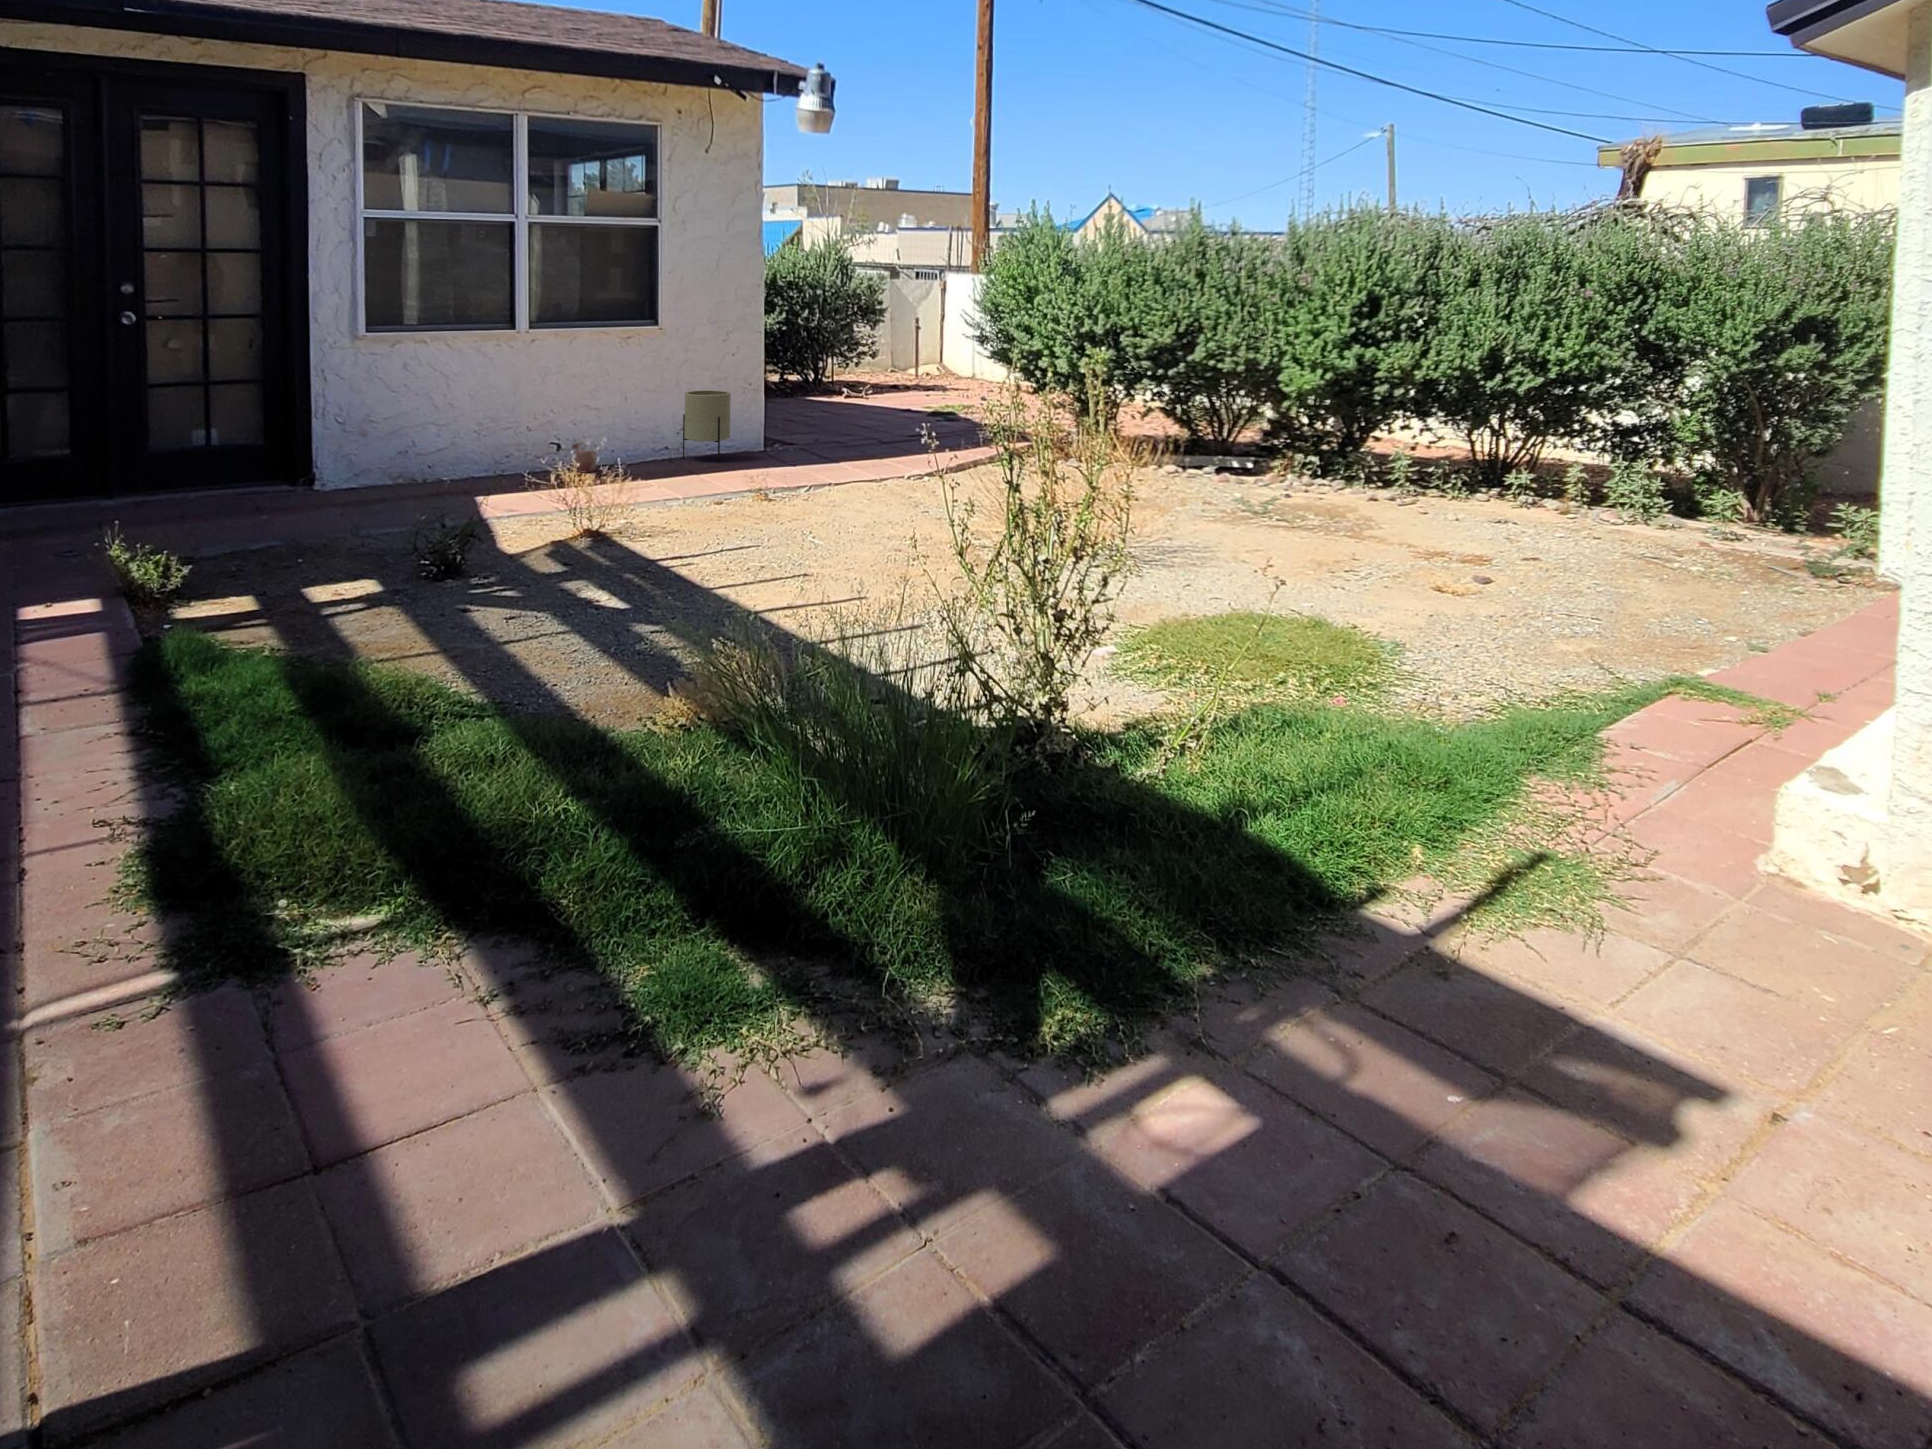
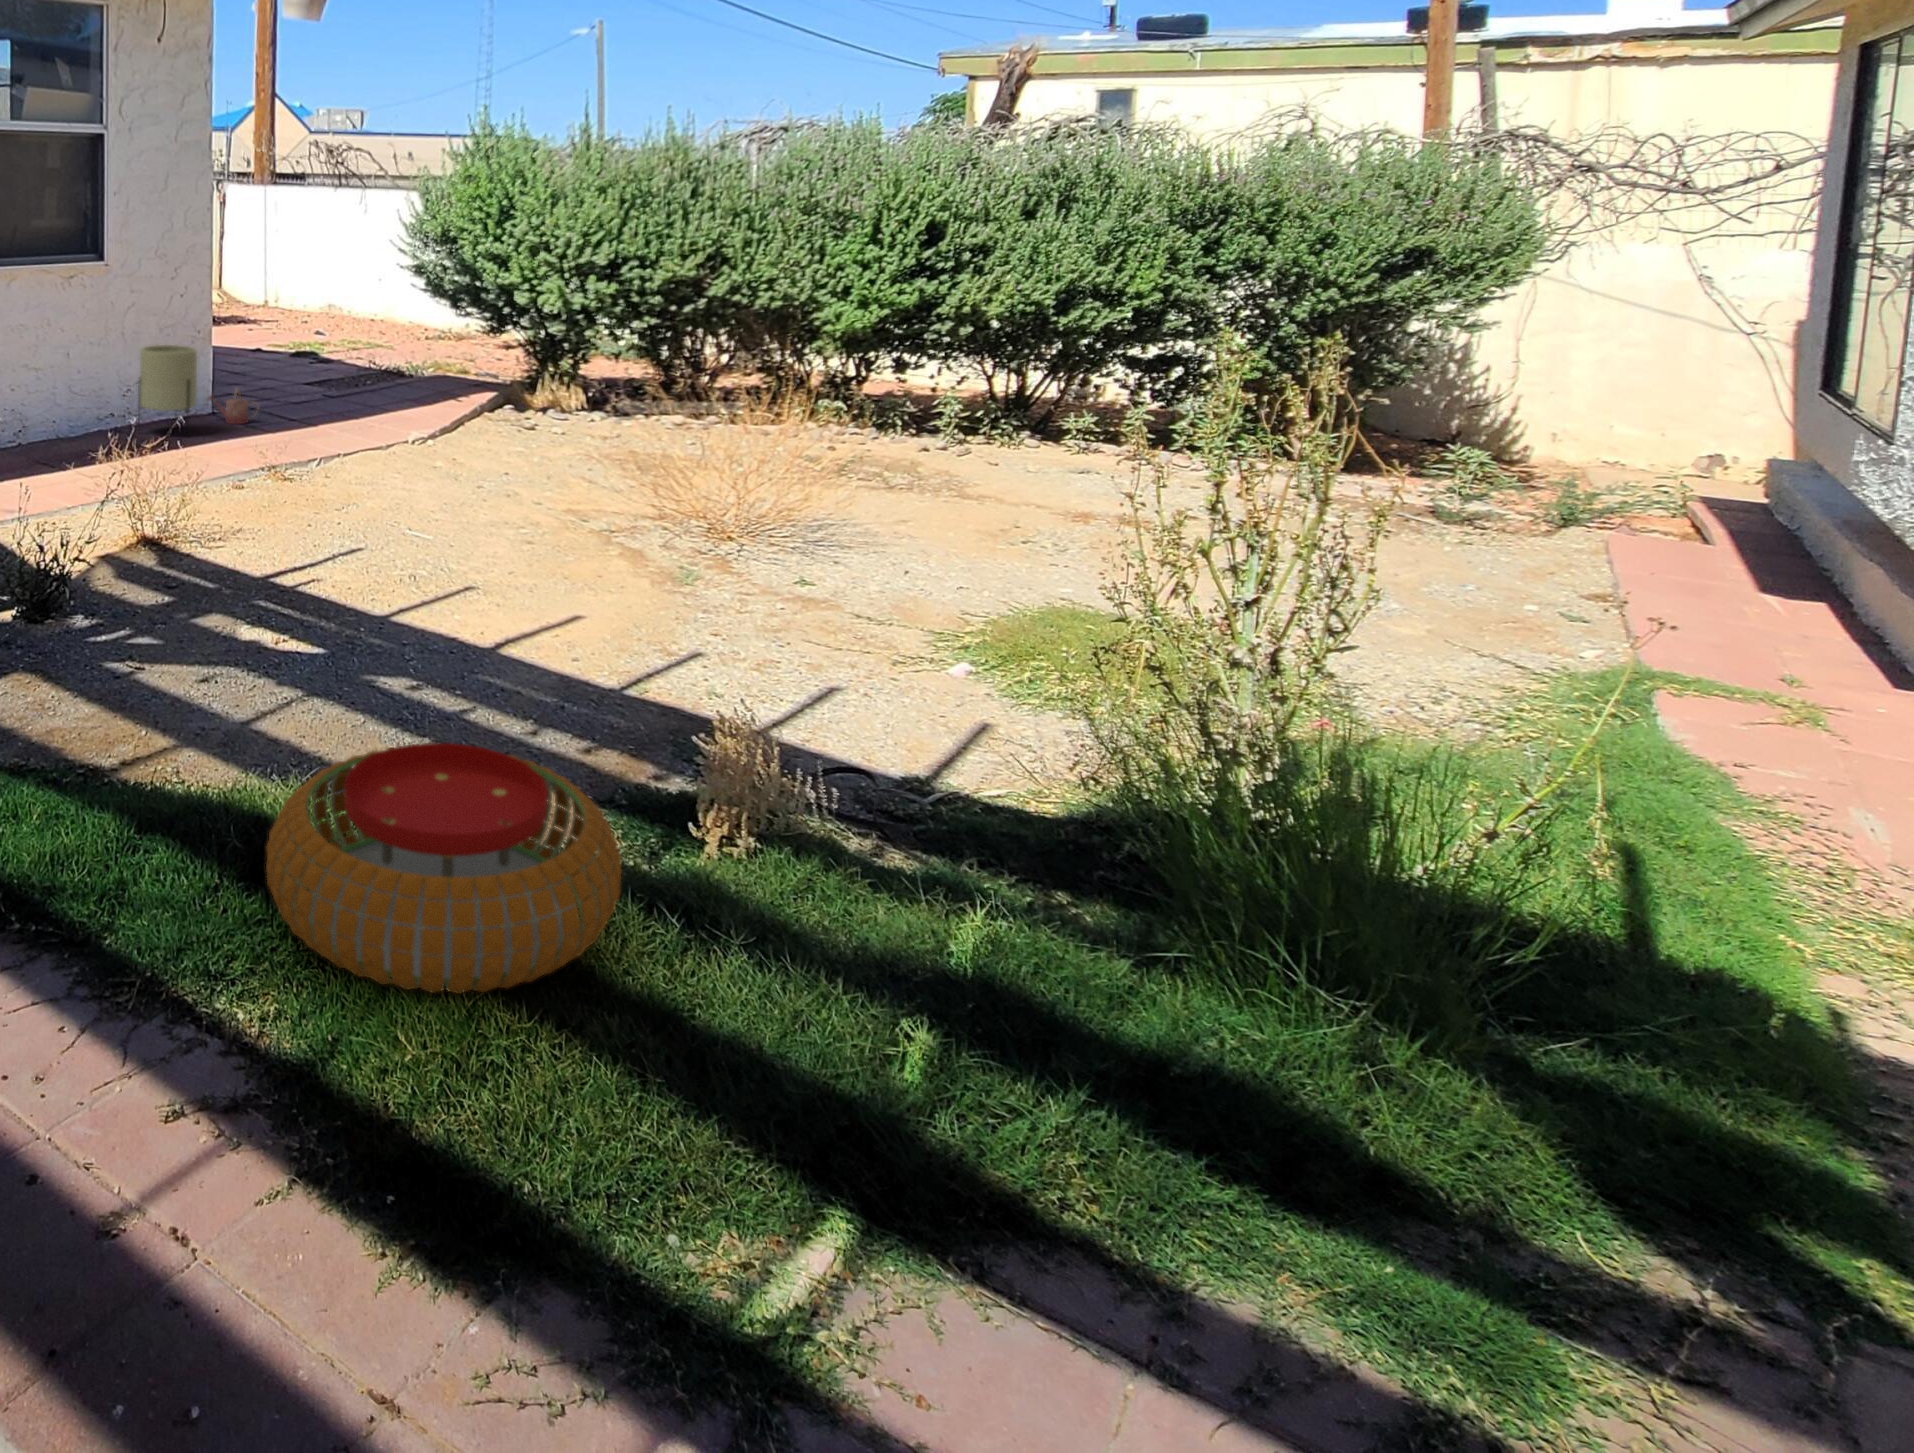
watering can: present [572,443,597,473] -> present [208,389,249,424]
pouf: none [287,634,558,786] -> present [266,743,622,994]

